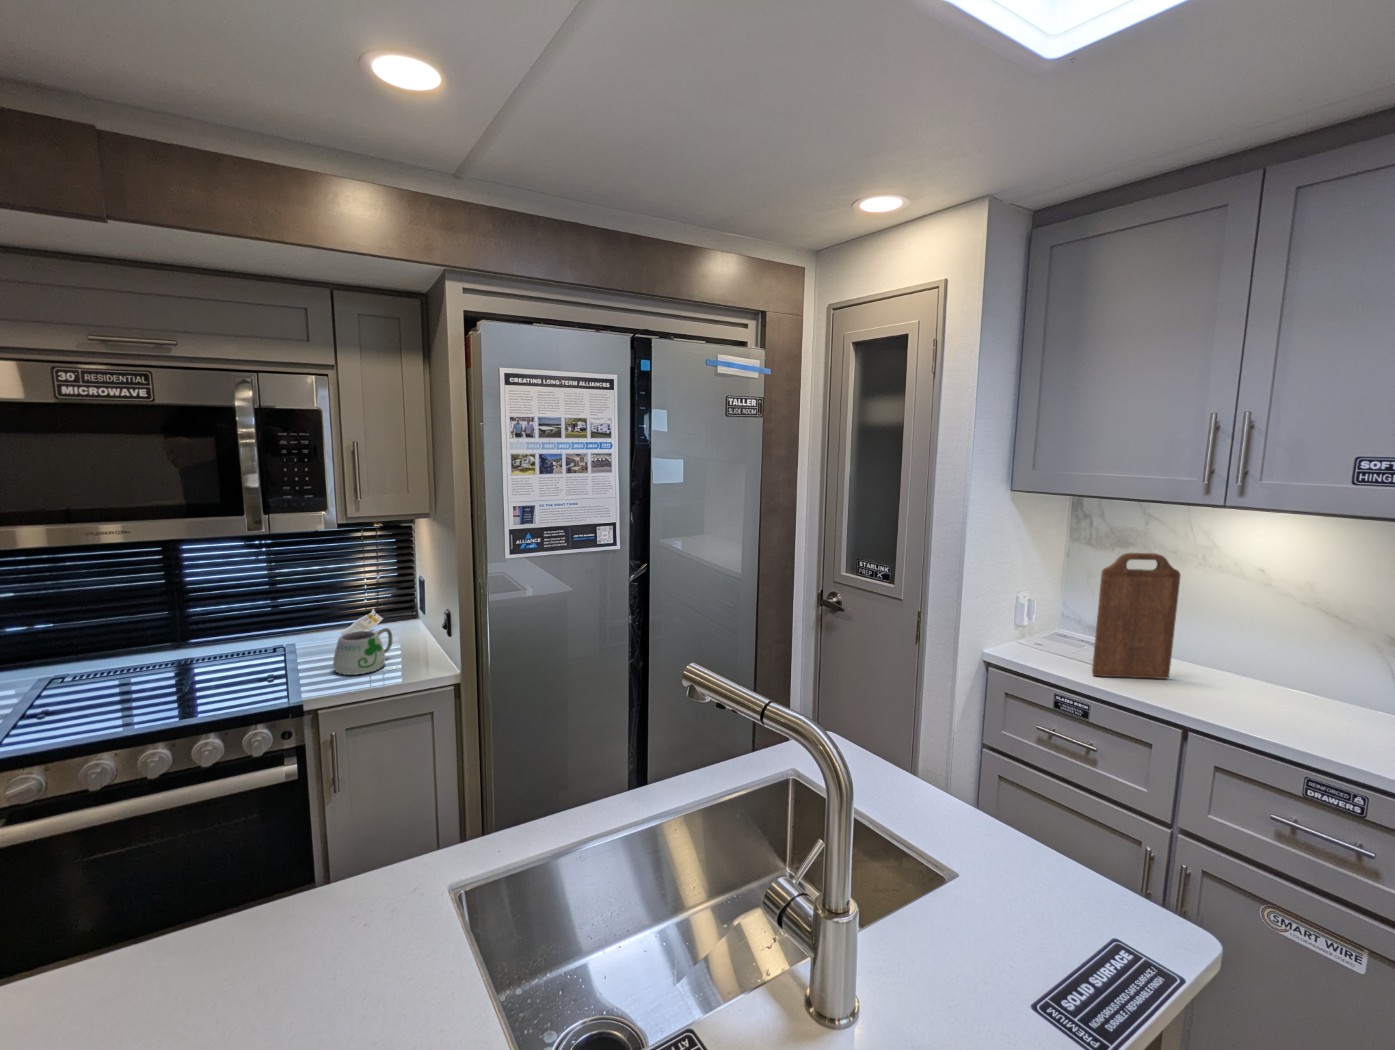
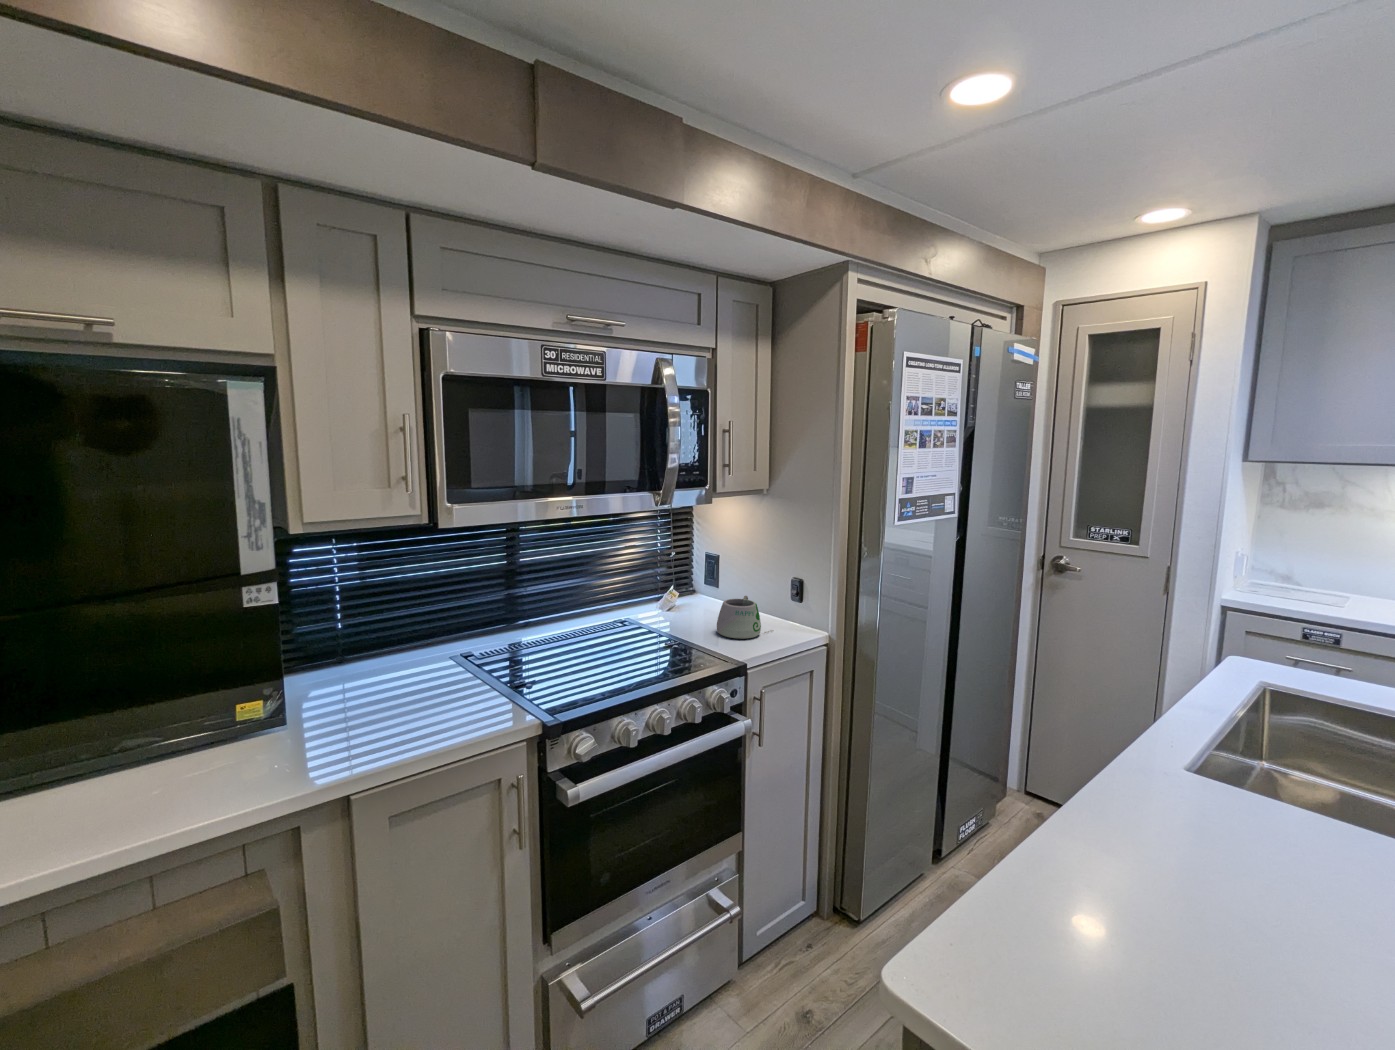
cutting board: present [1092,553,1181,679] -> none [1314,510,1379,608]

